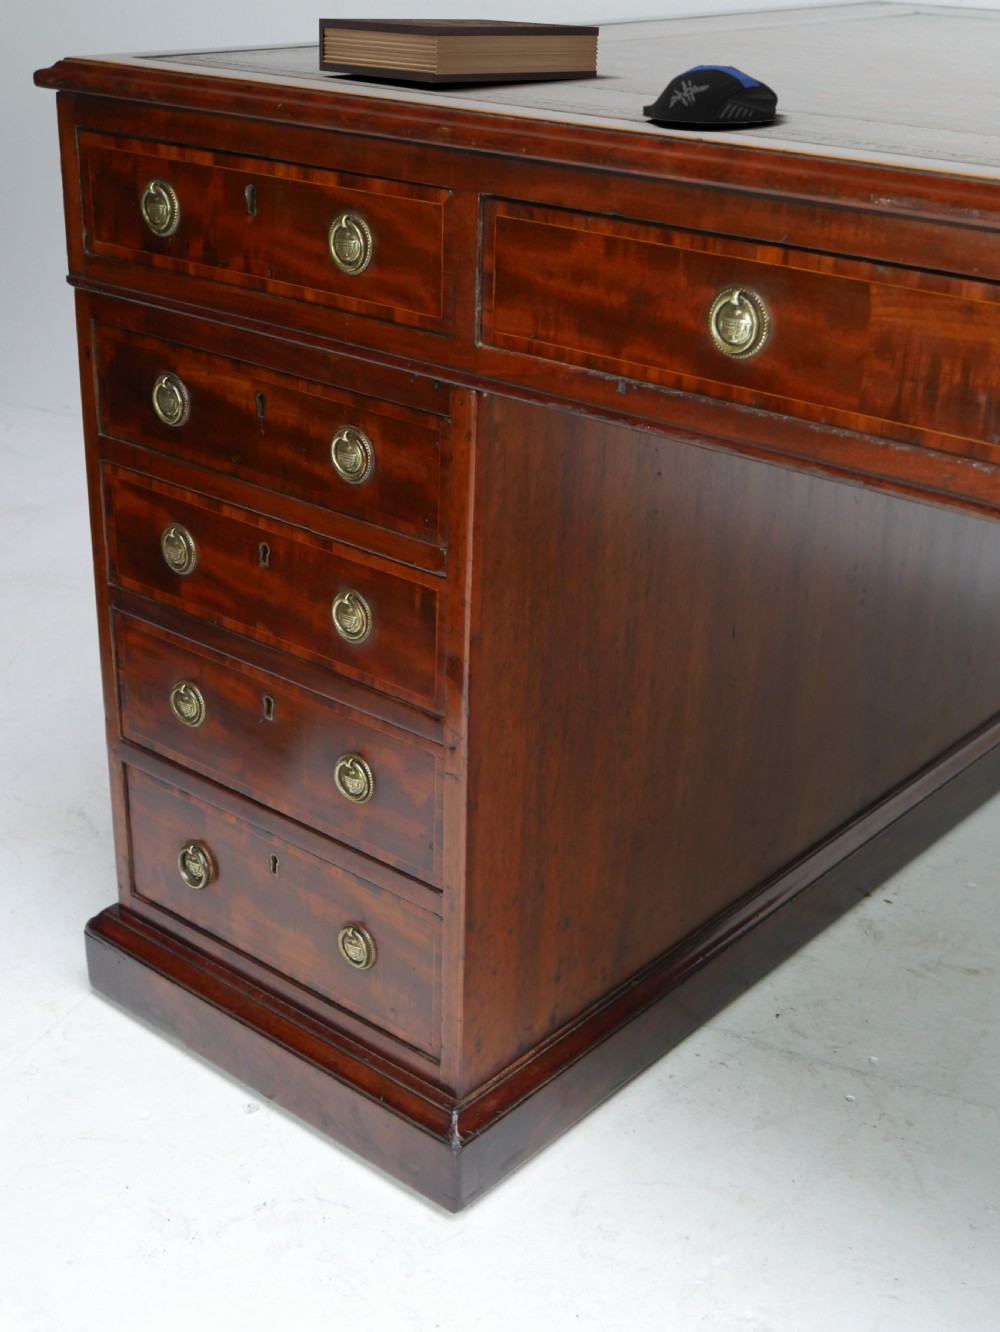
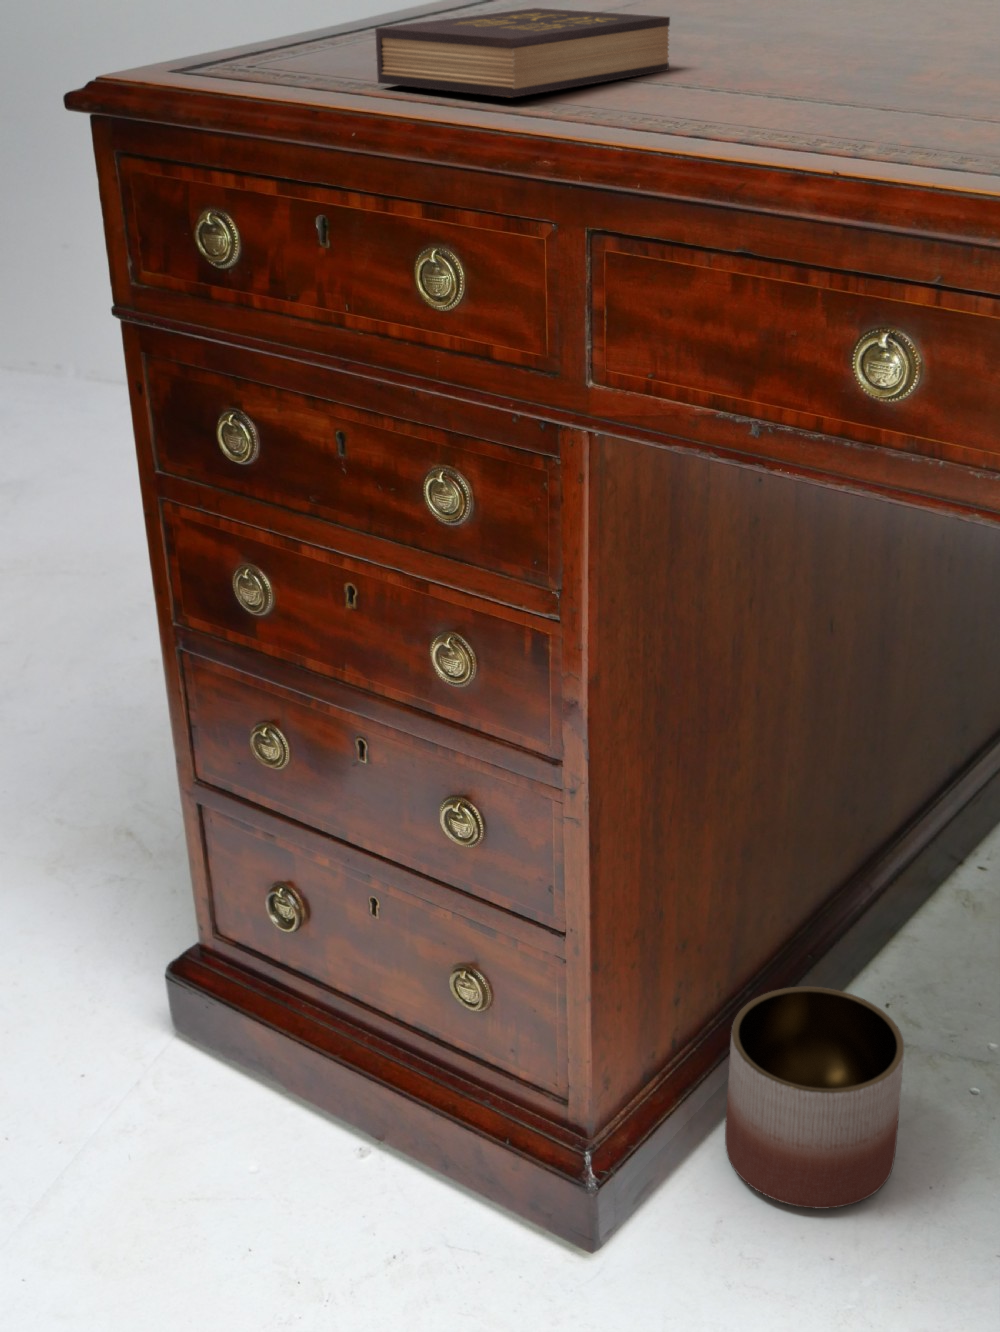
computer mouse: present [643,65,778,124] -> none [756,77,897,147]
planter: none [601,975,776,1190] -> present [725,986,904,1209]

